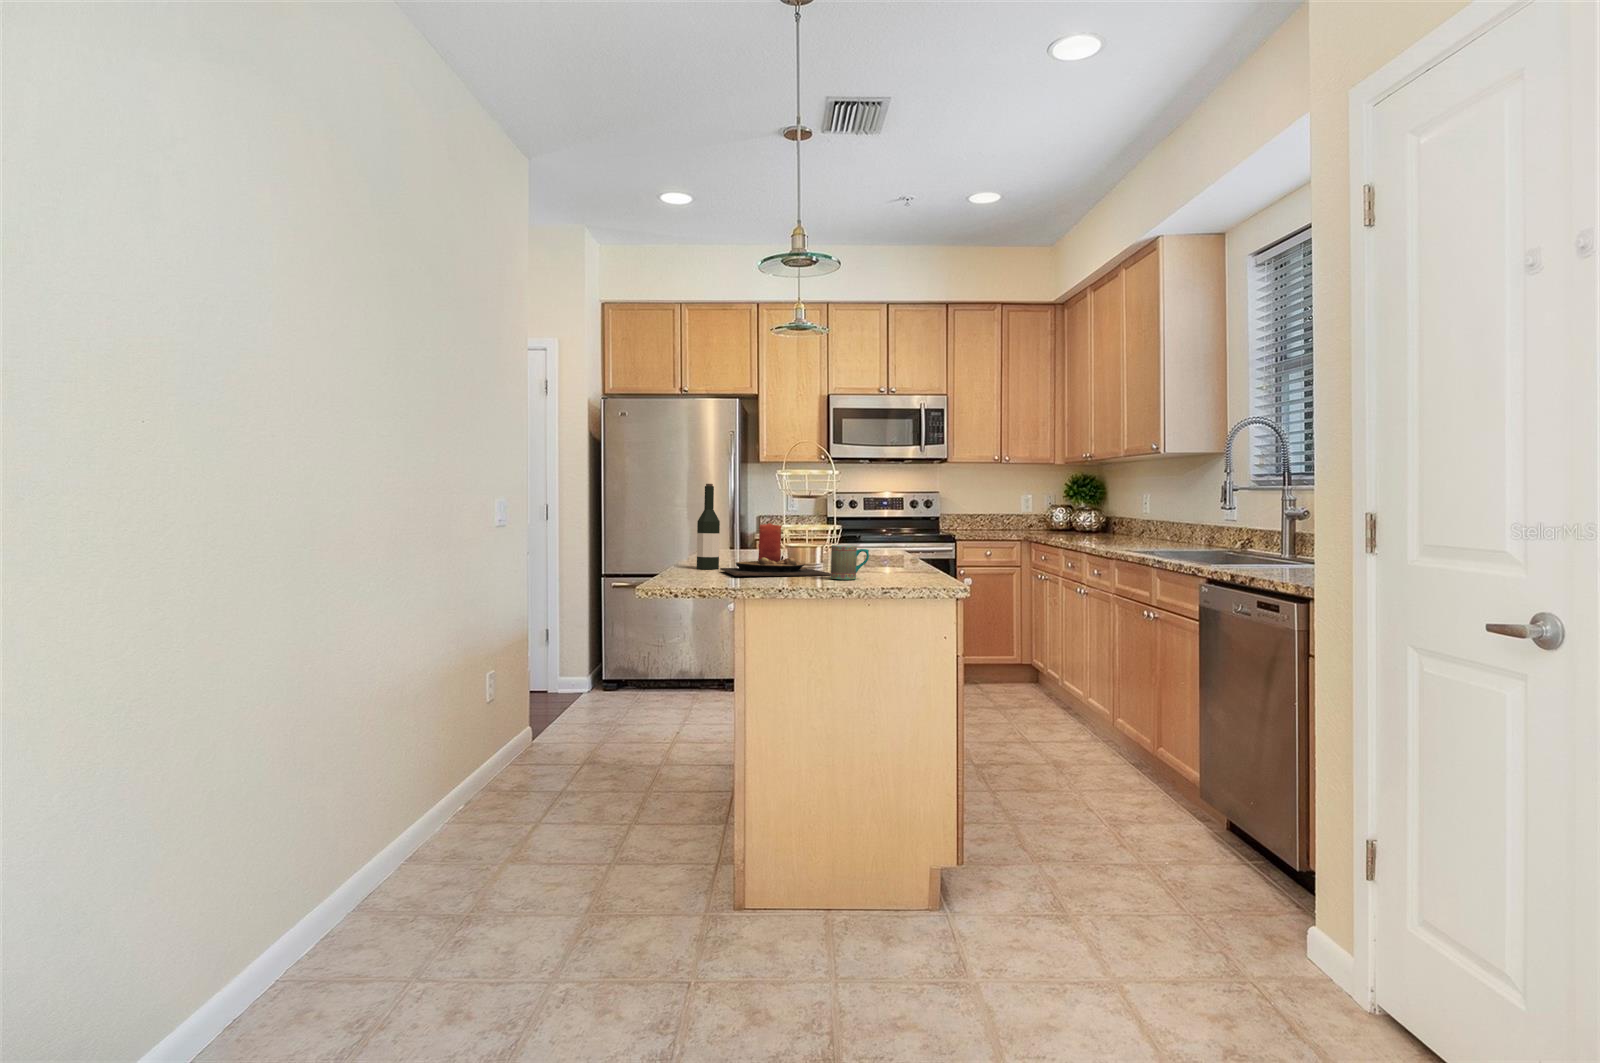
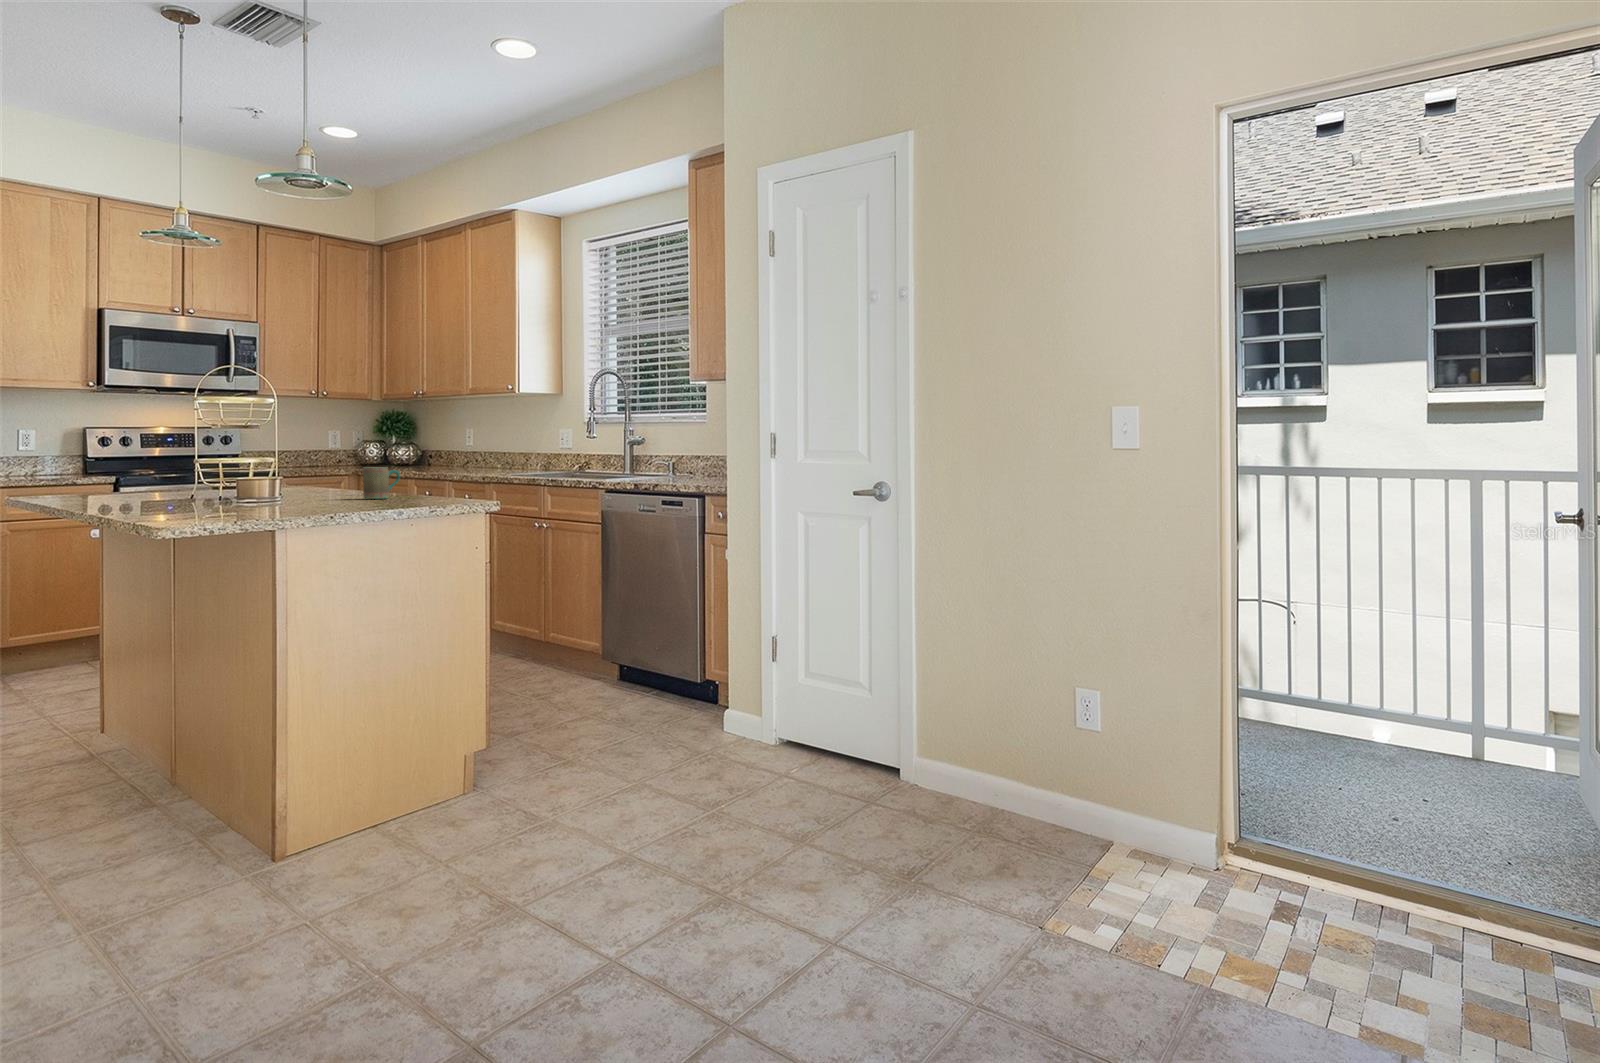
wine bottle: present [697,484,720,569] -> none [143,407,177,502]
candle: present [720,523,831,576] -> none [199,449,348,502]

